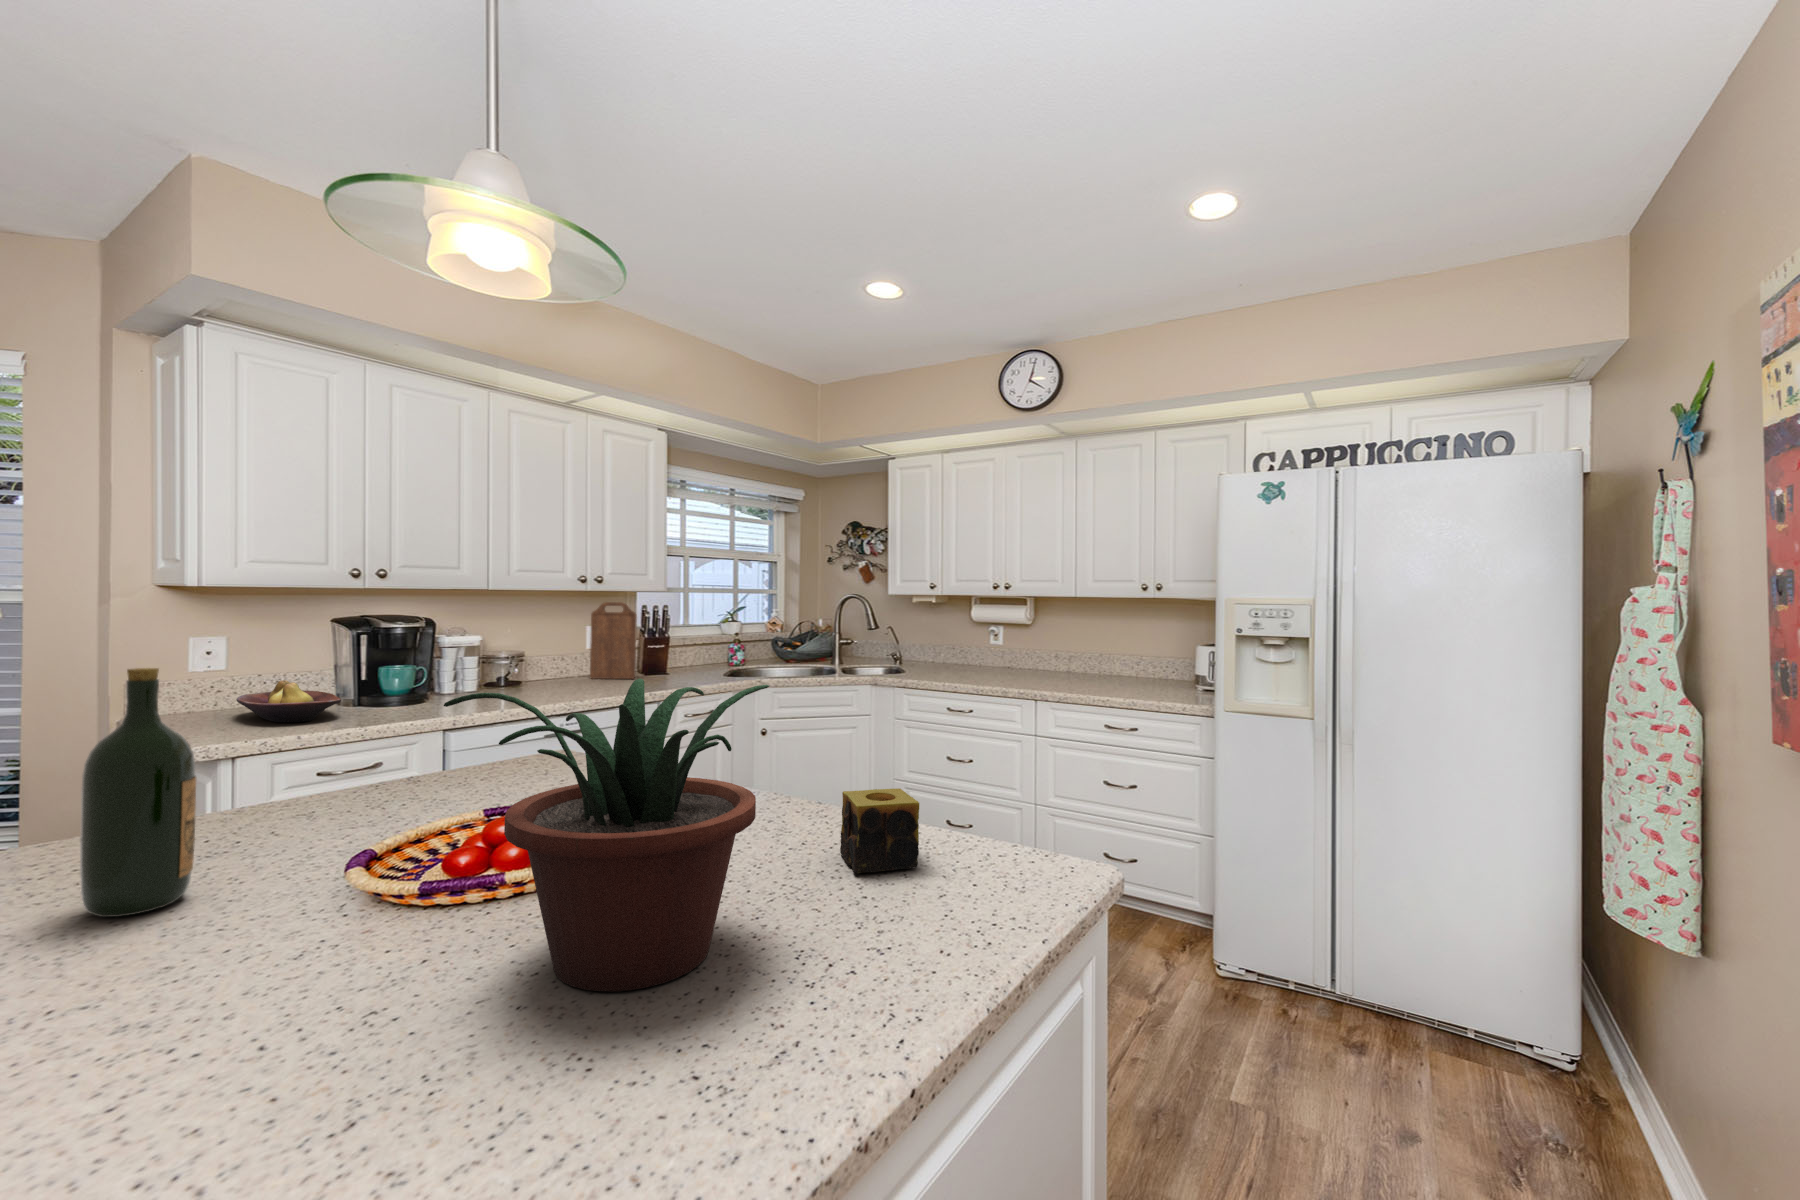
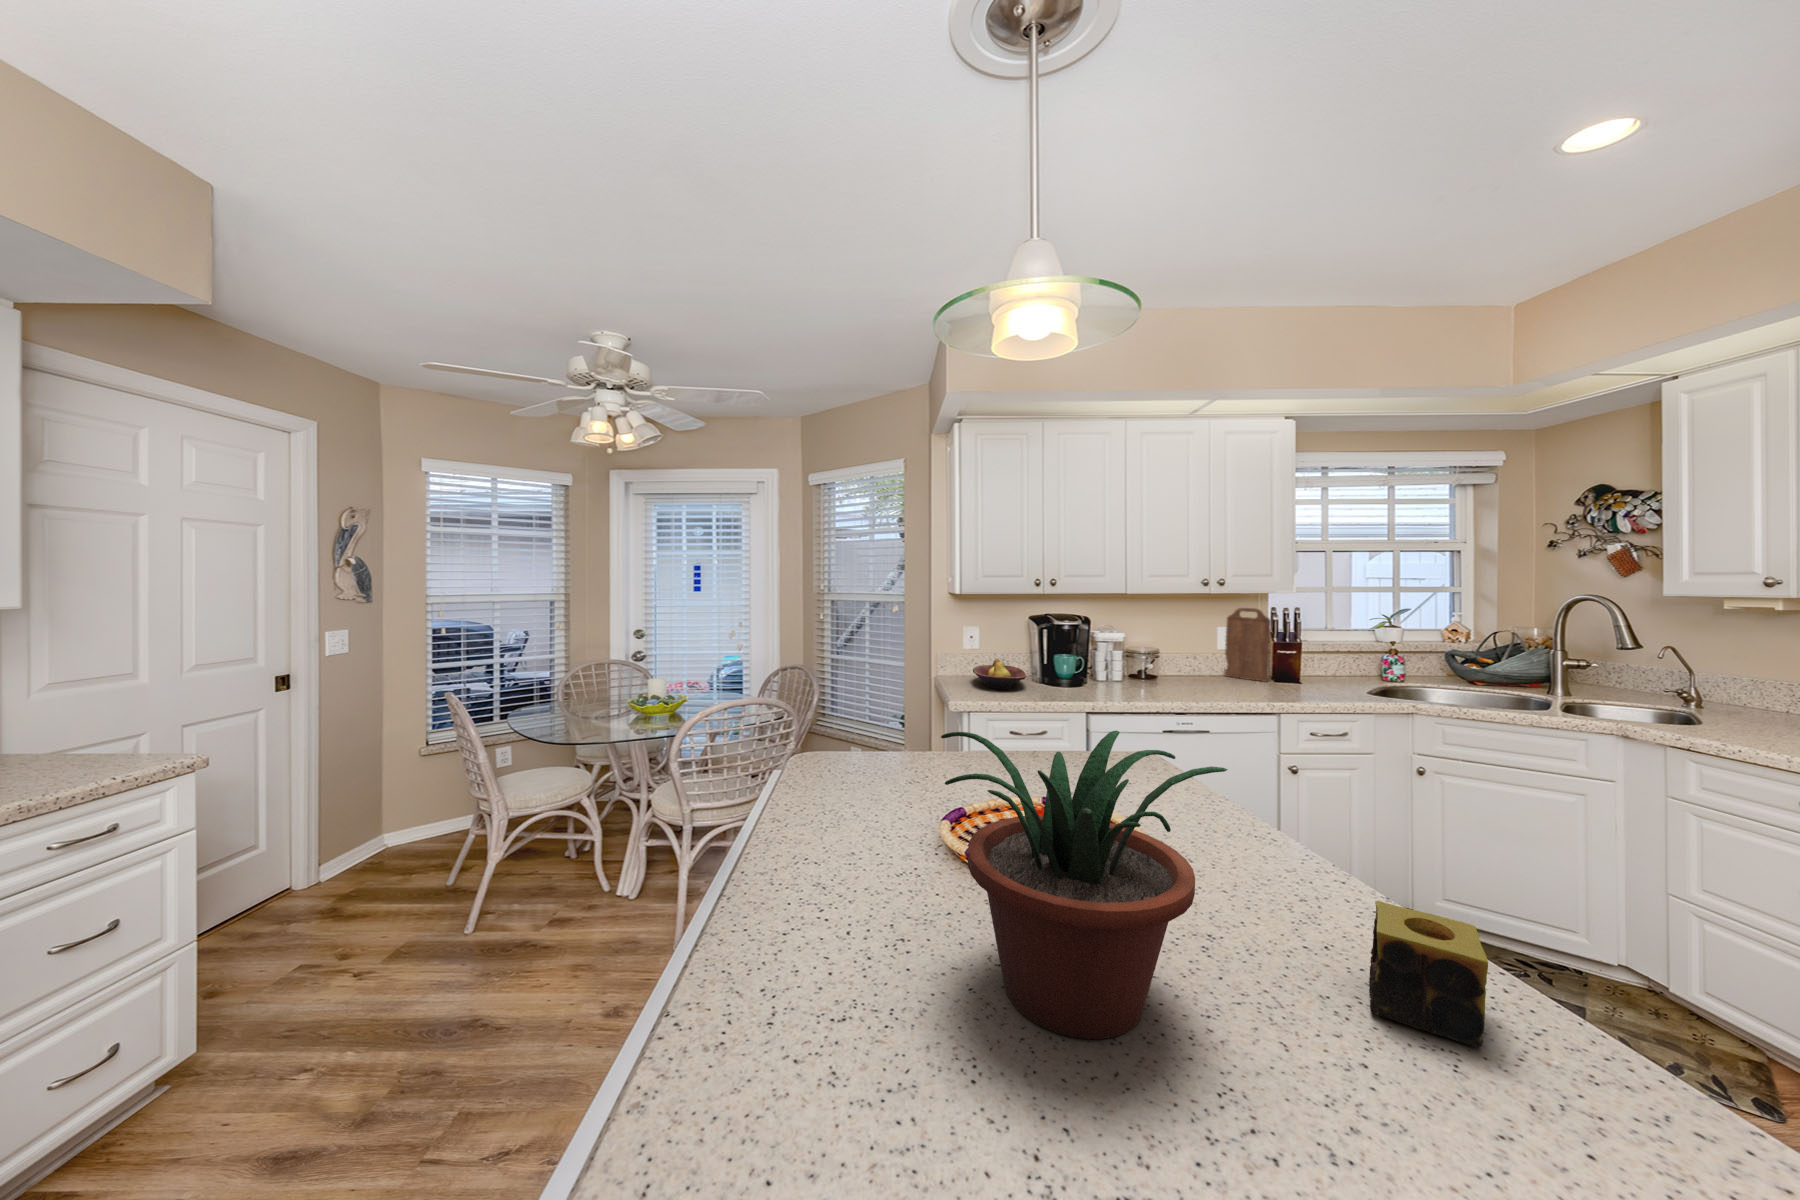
wine bottle: present [80,668,196,917] -> none [830,670,878,815]

